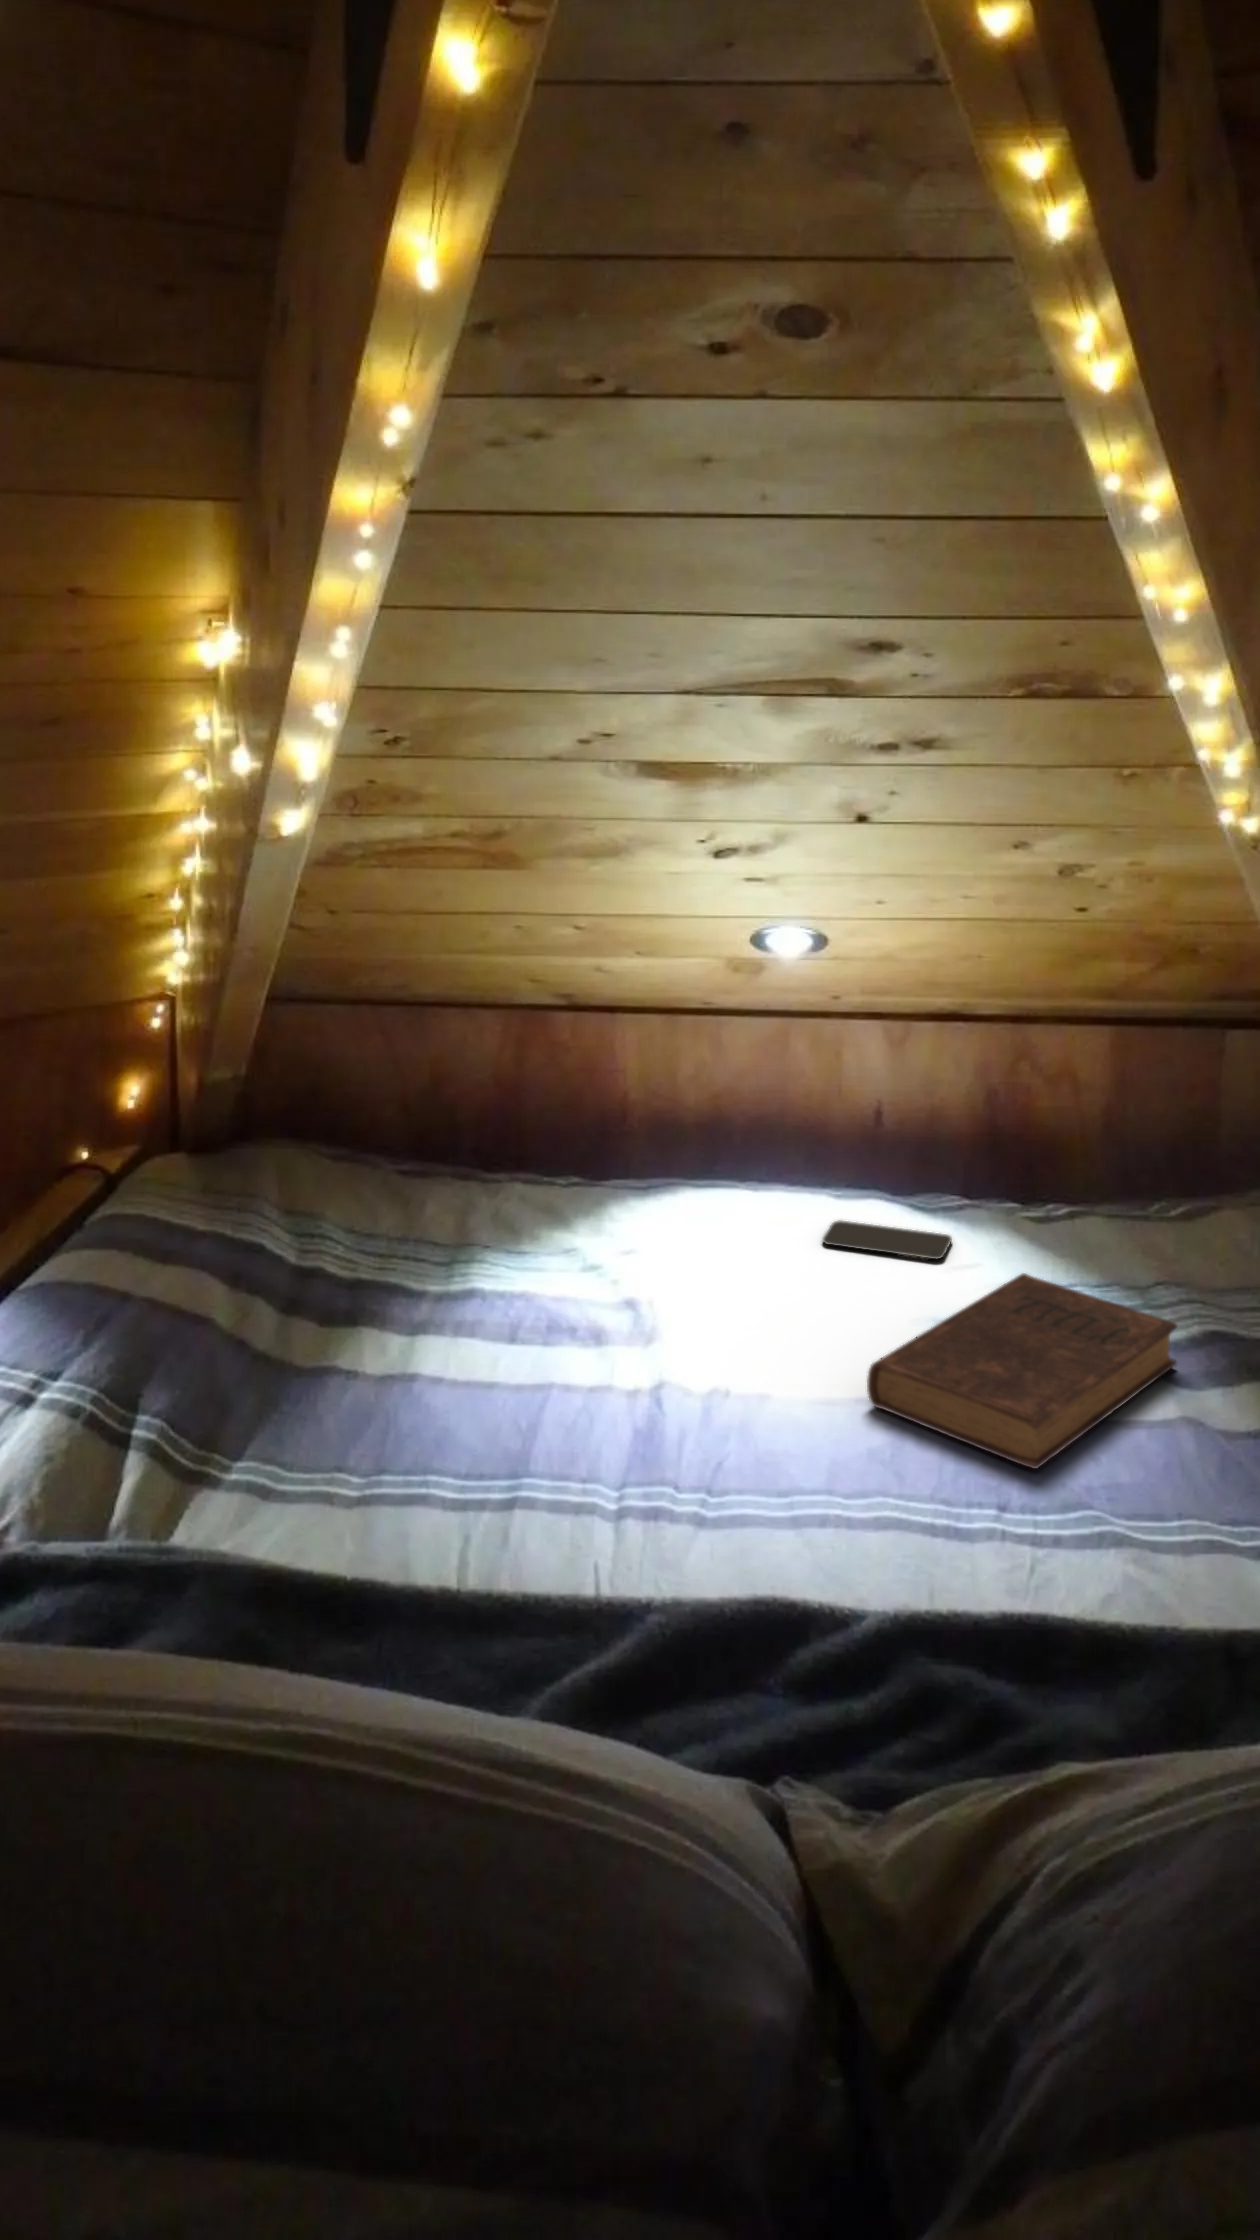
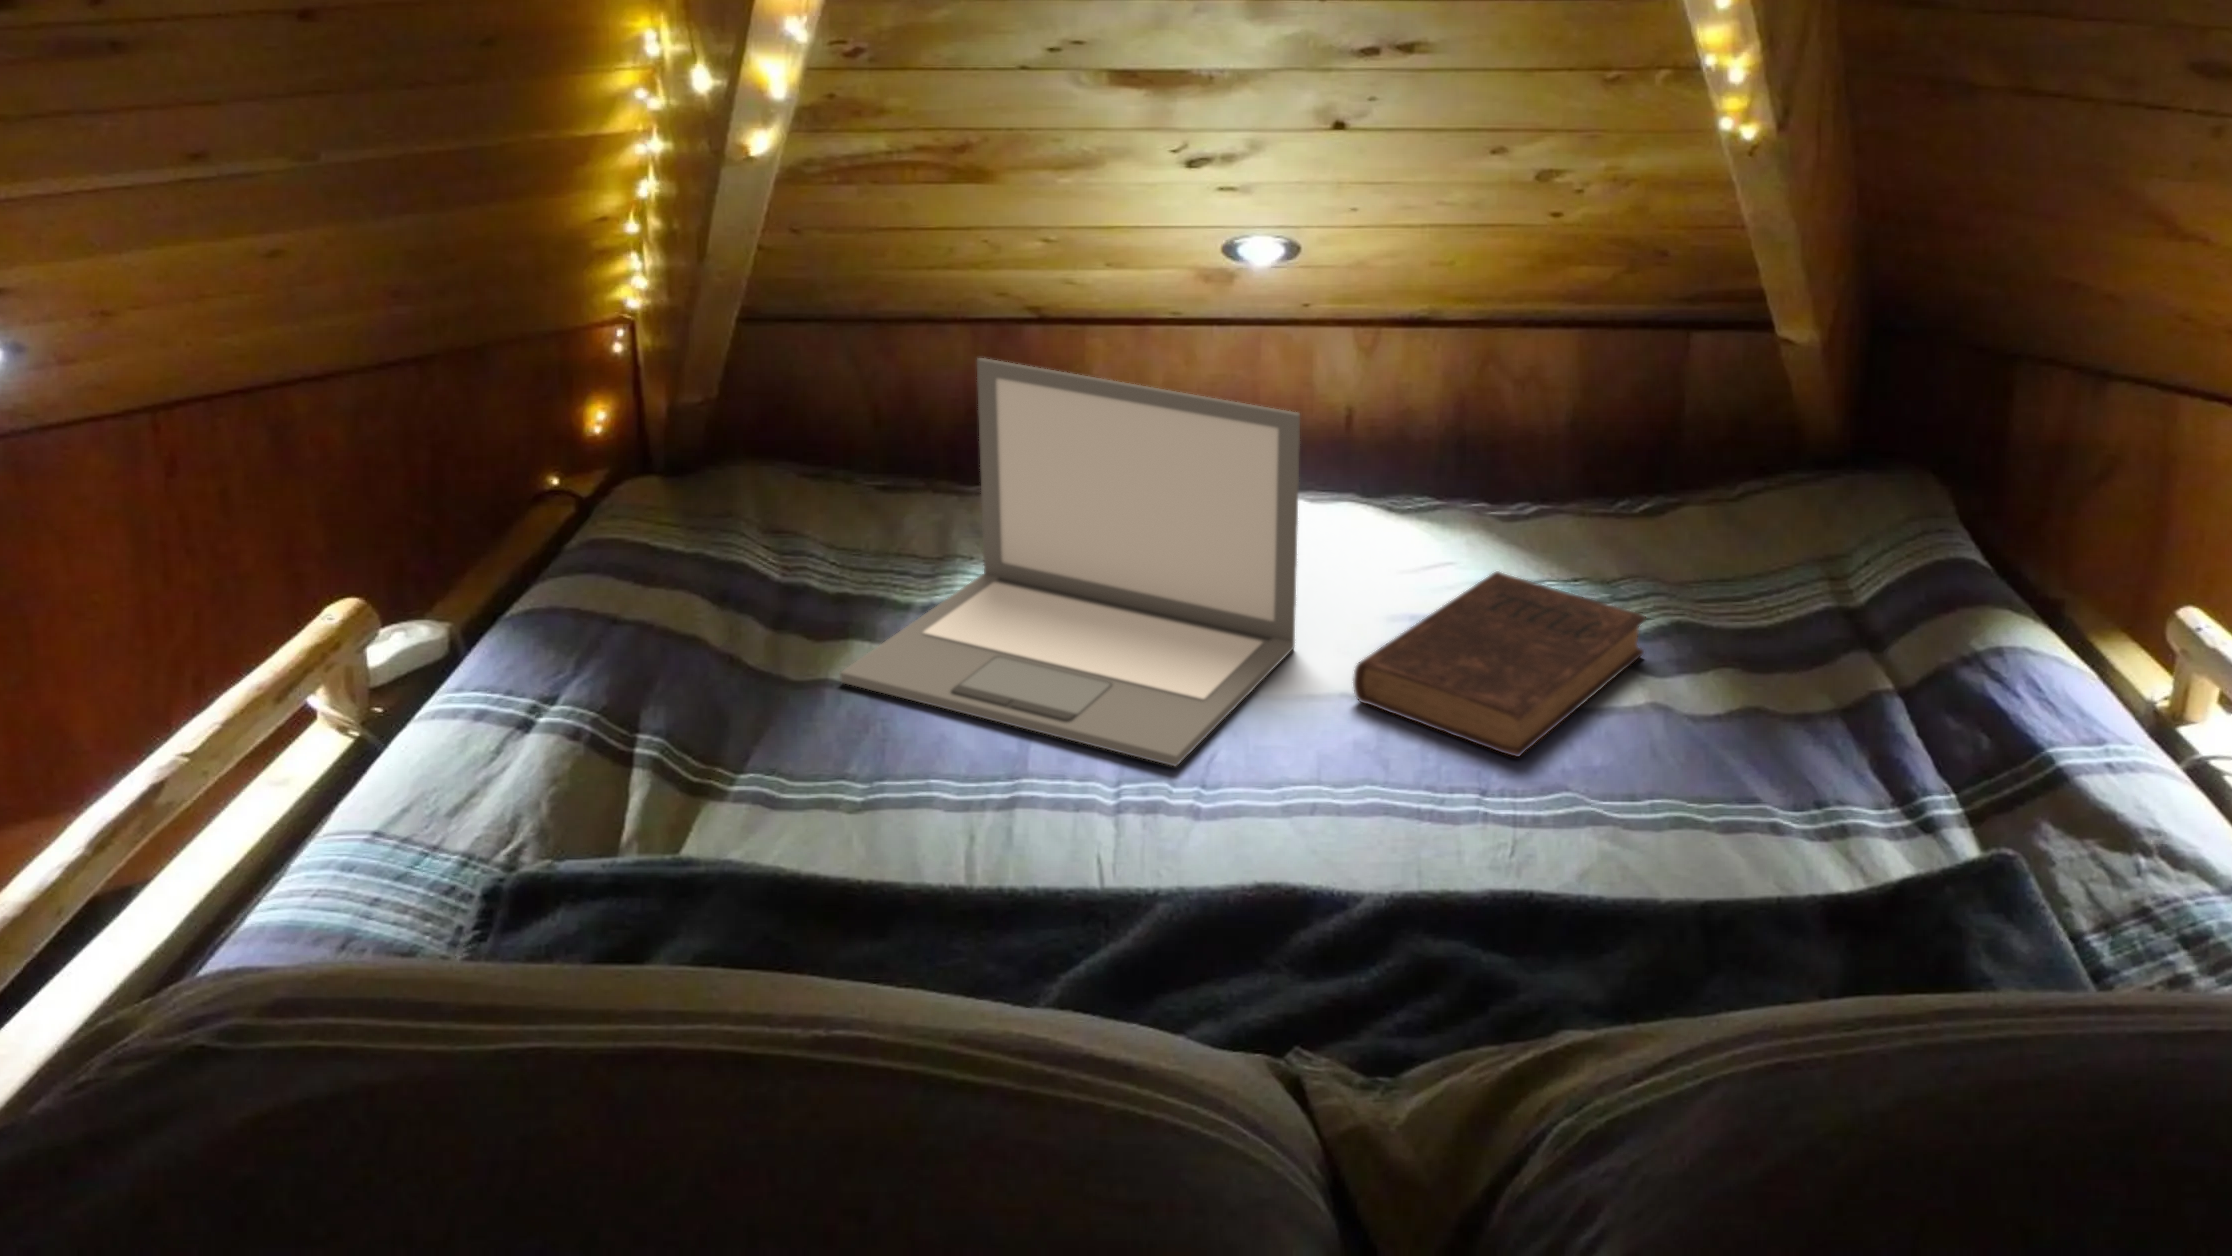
laptop: none [345,1041,816,1468] -> present [840,358,1300,767]
smartphone: present [823,1220,952,1259] -> none [1299,523,1424,559]

